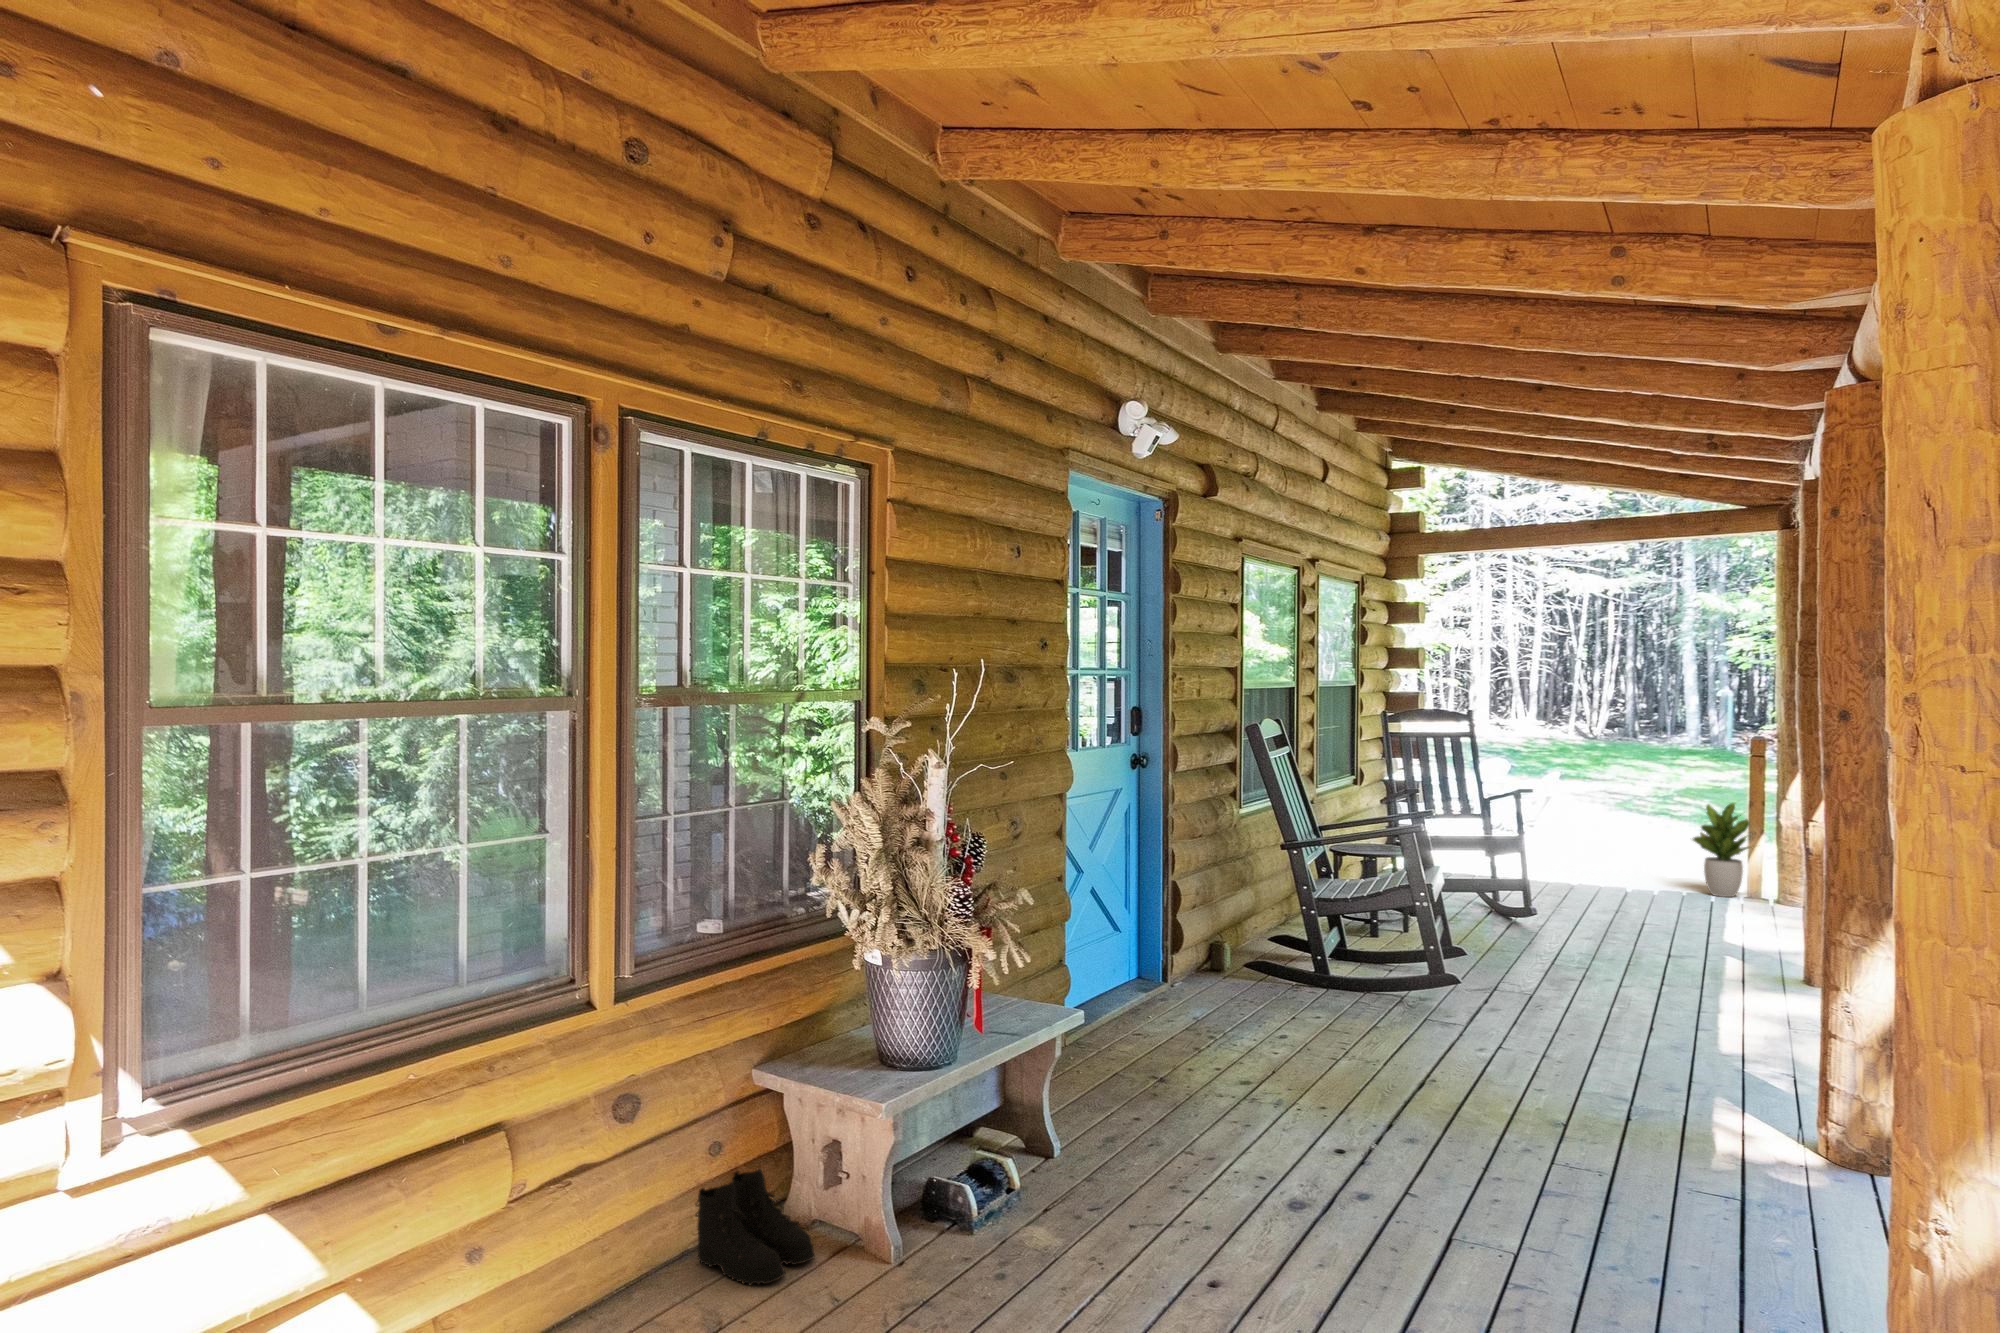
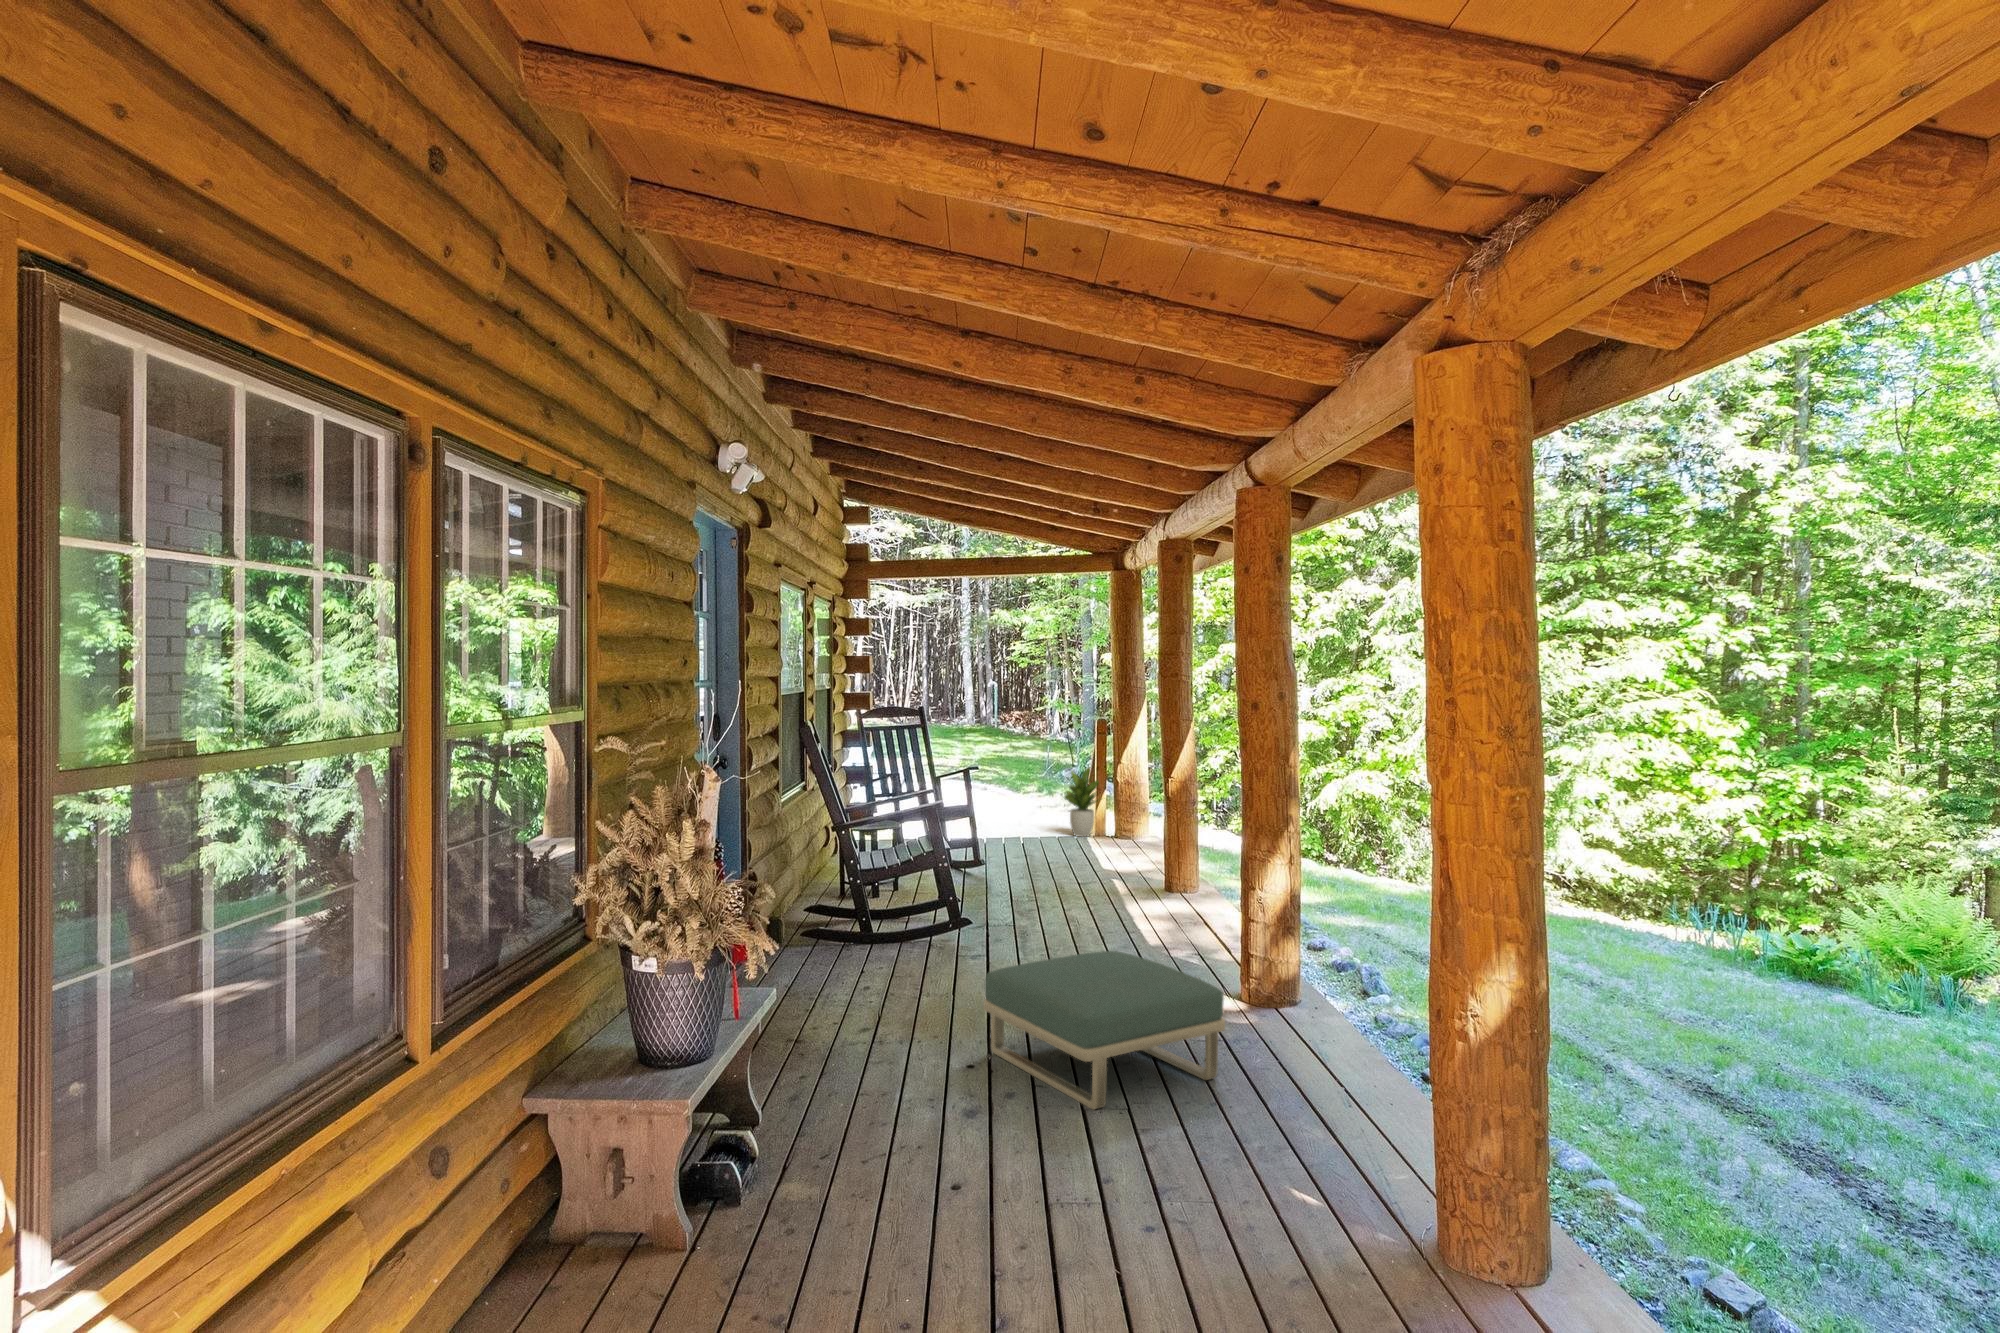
footstool: none [1366,1031,1702,1233] -> present [983,951,1225,1110]
boots: present [695,1168,815,1285] -> none [483,1188,611,1305]

